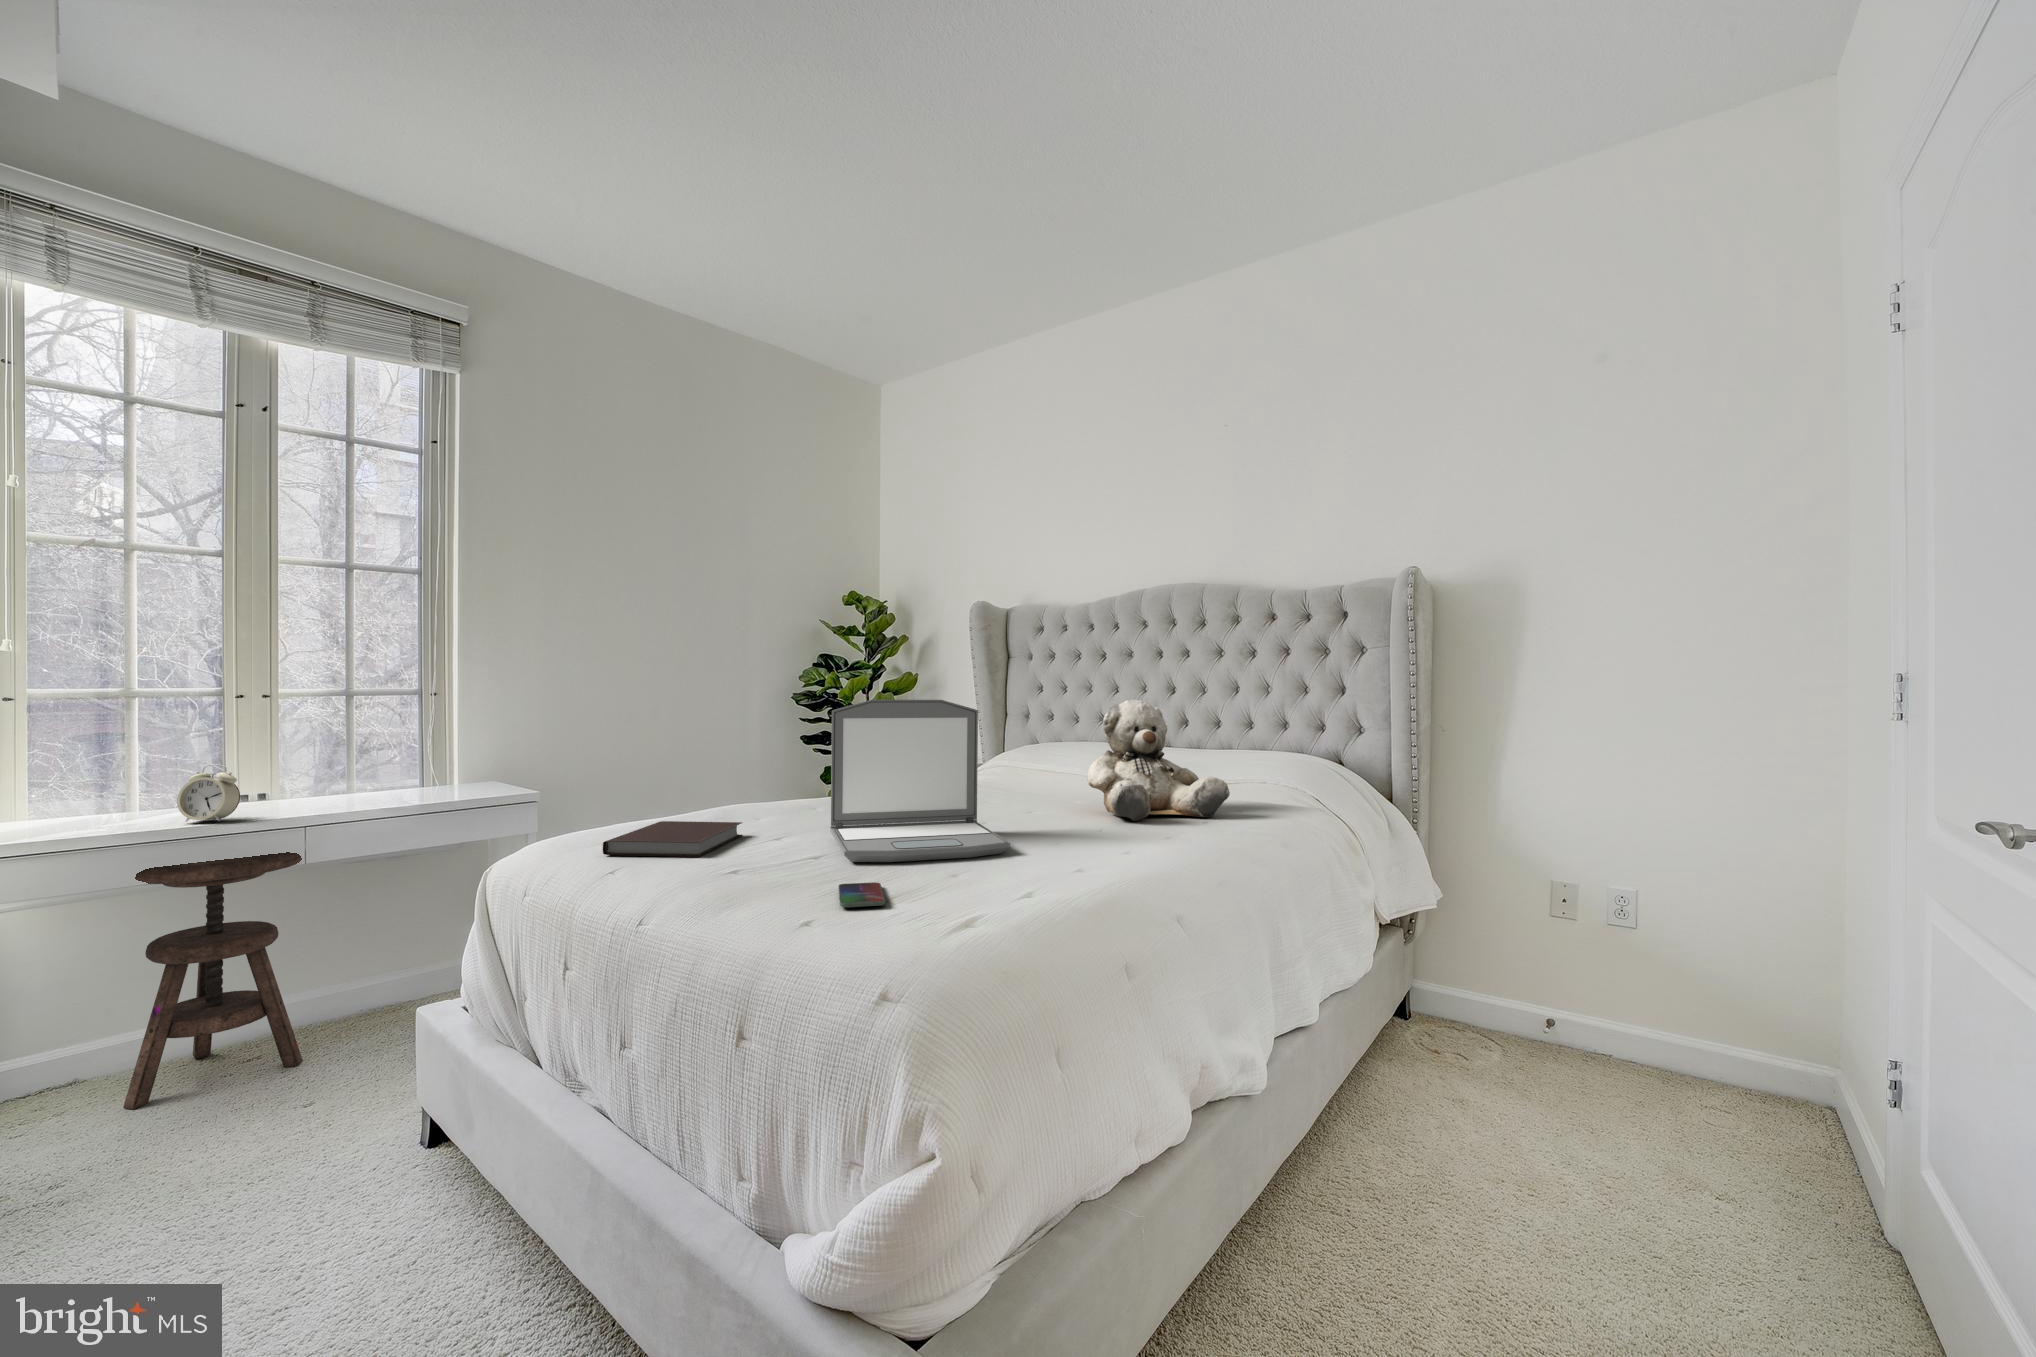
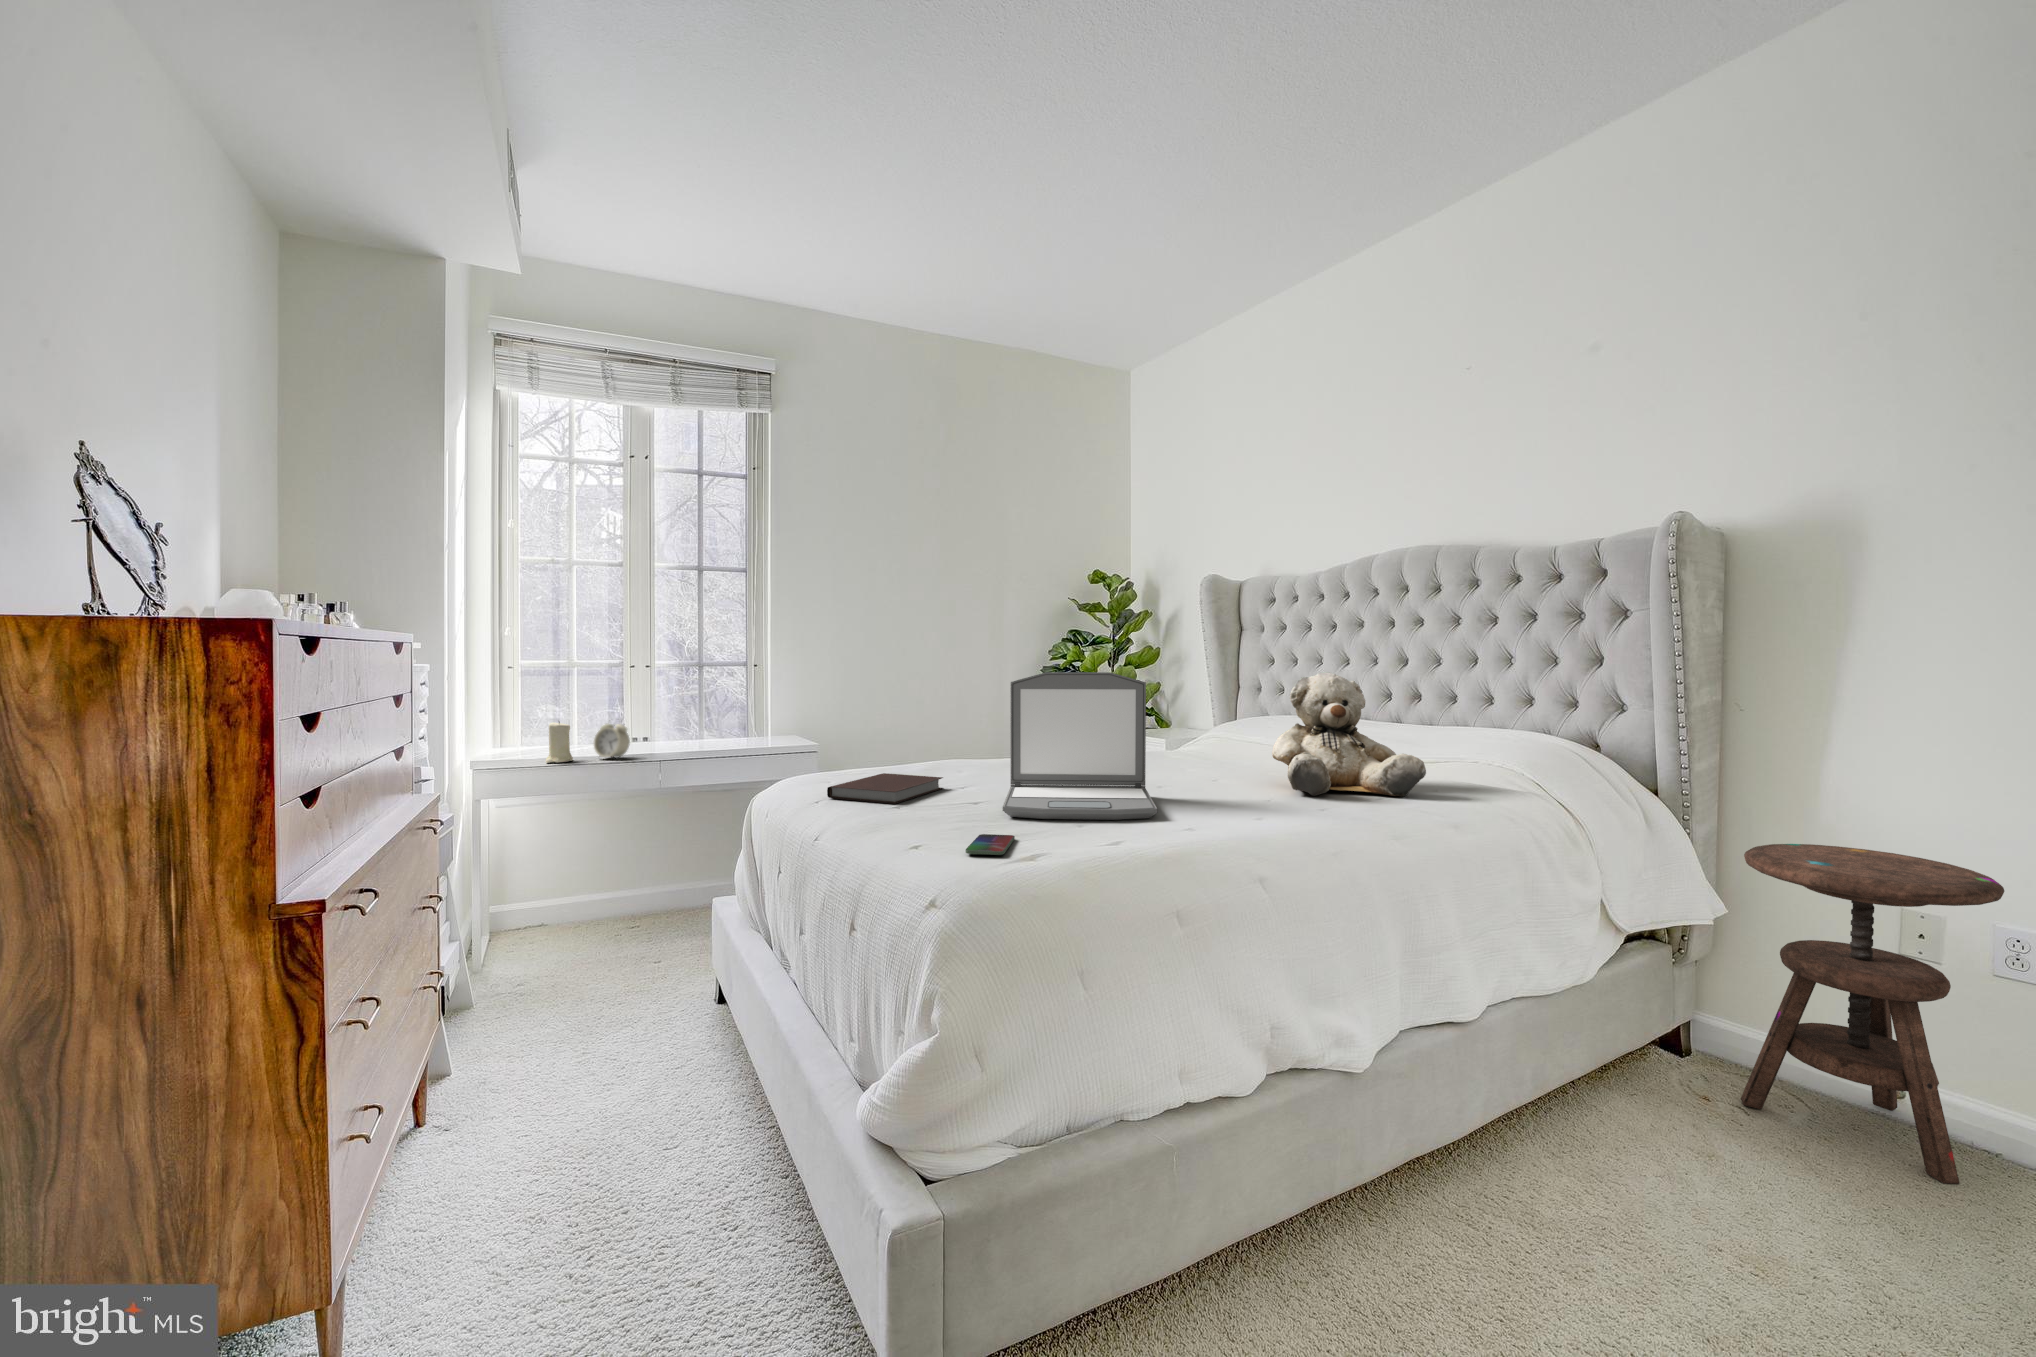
candle: none [89,770,140,832] -> present [546,722,573,763]
side table: present [123,852,303,1109] -> present [1741,844,2004,1184]

